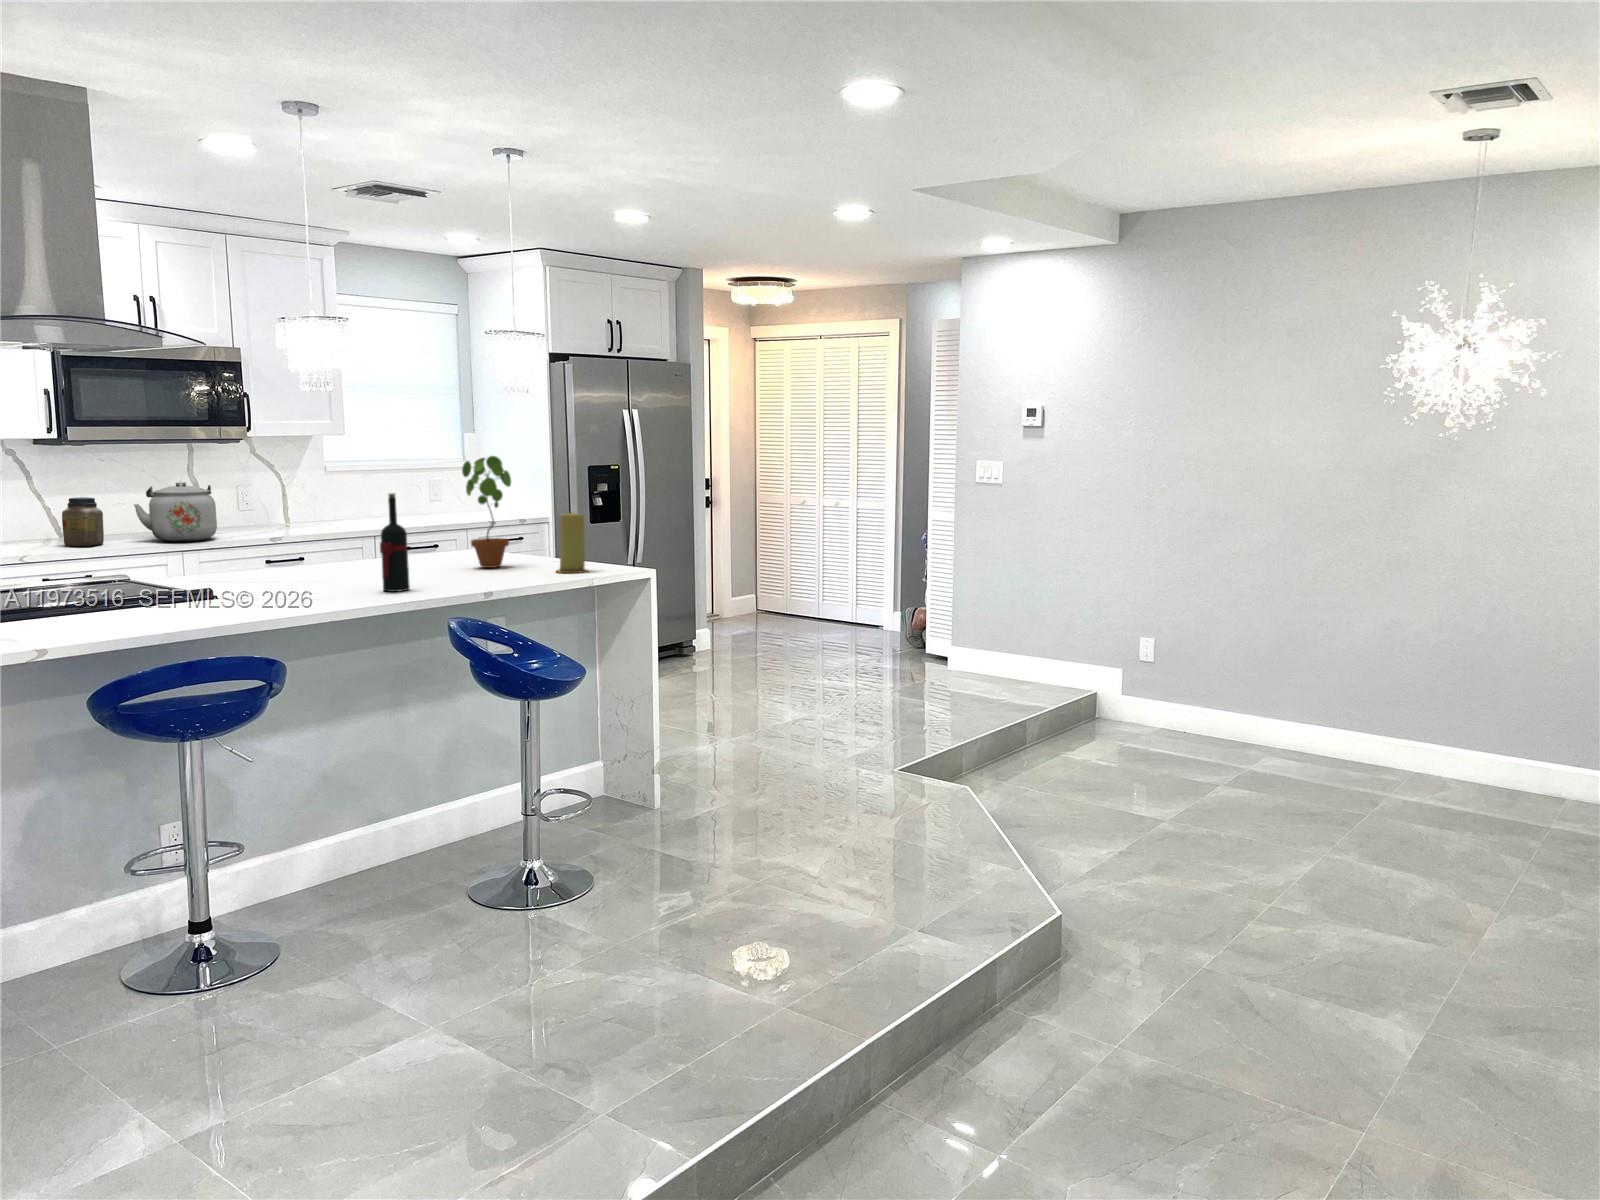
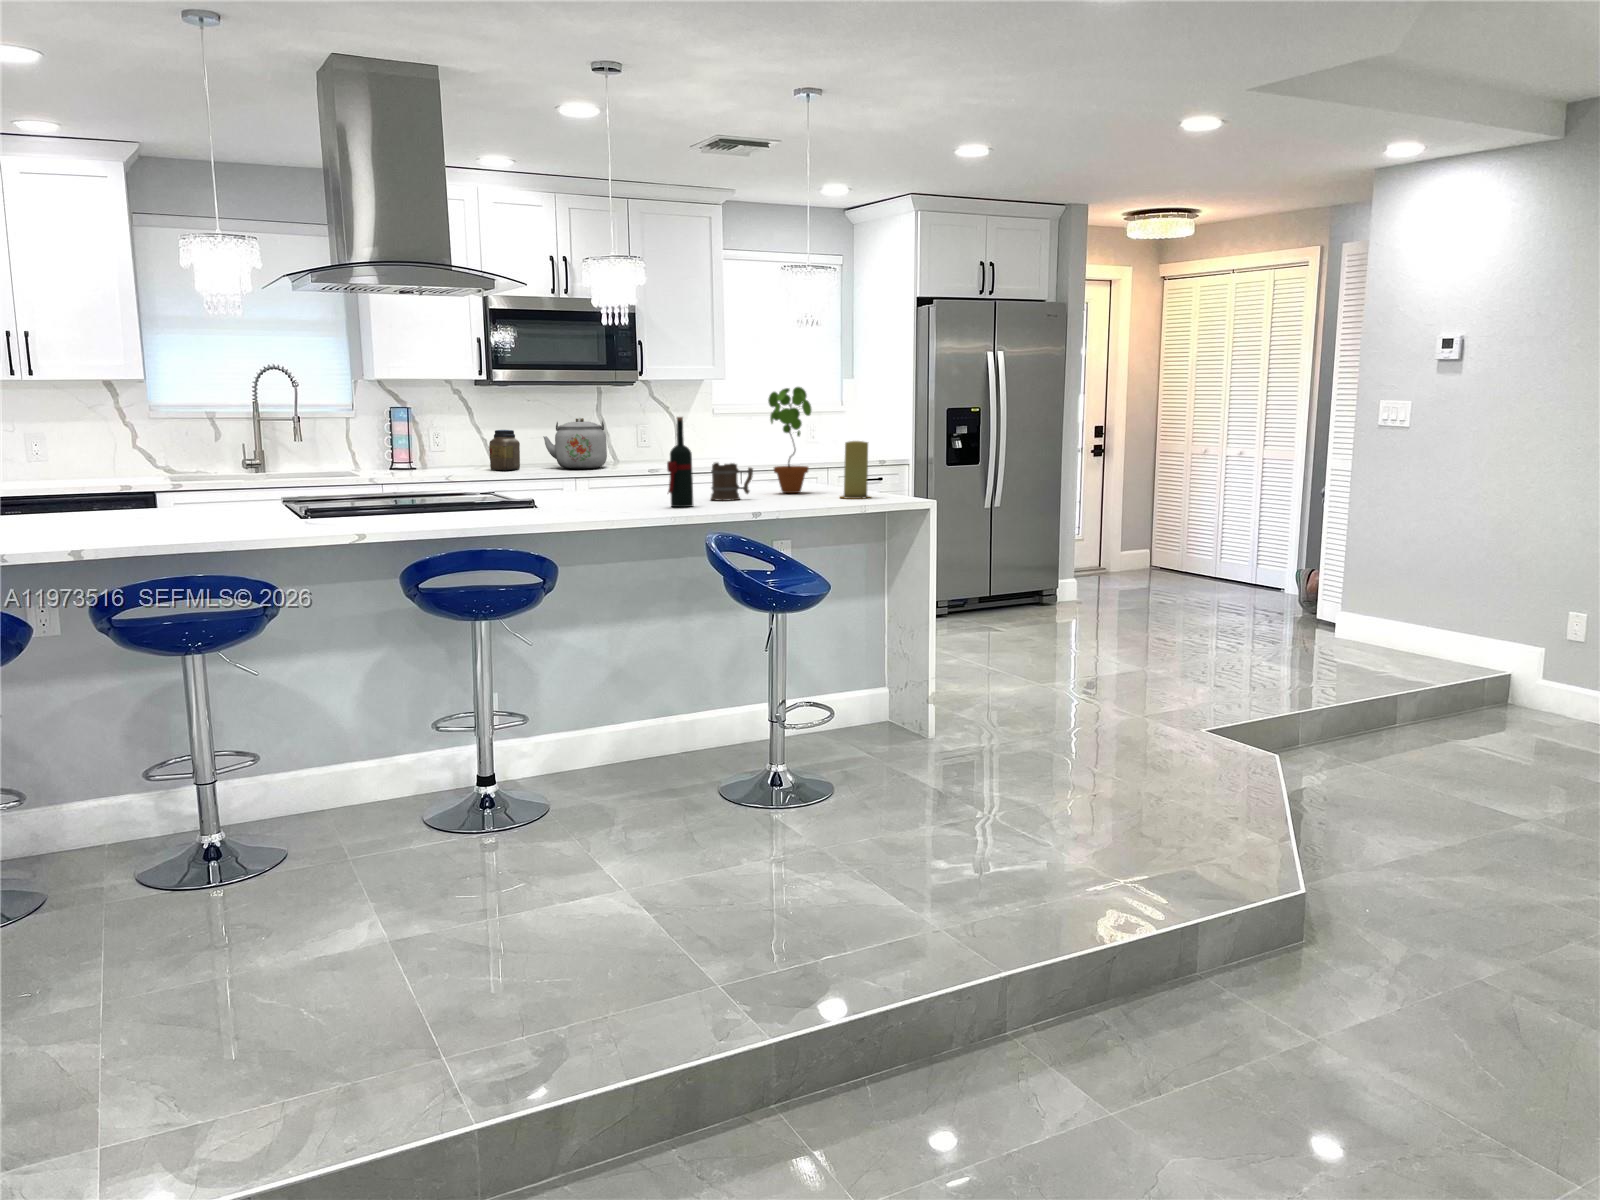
mug: none [413,539,462,581] -> present [711,462,753,501]

